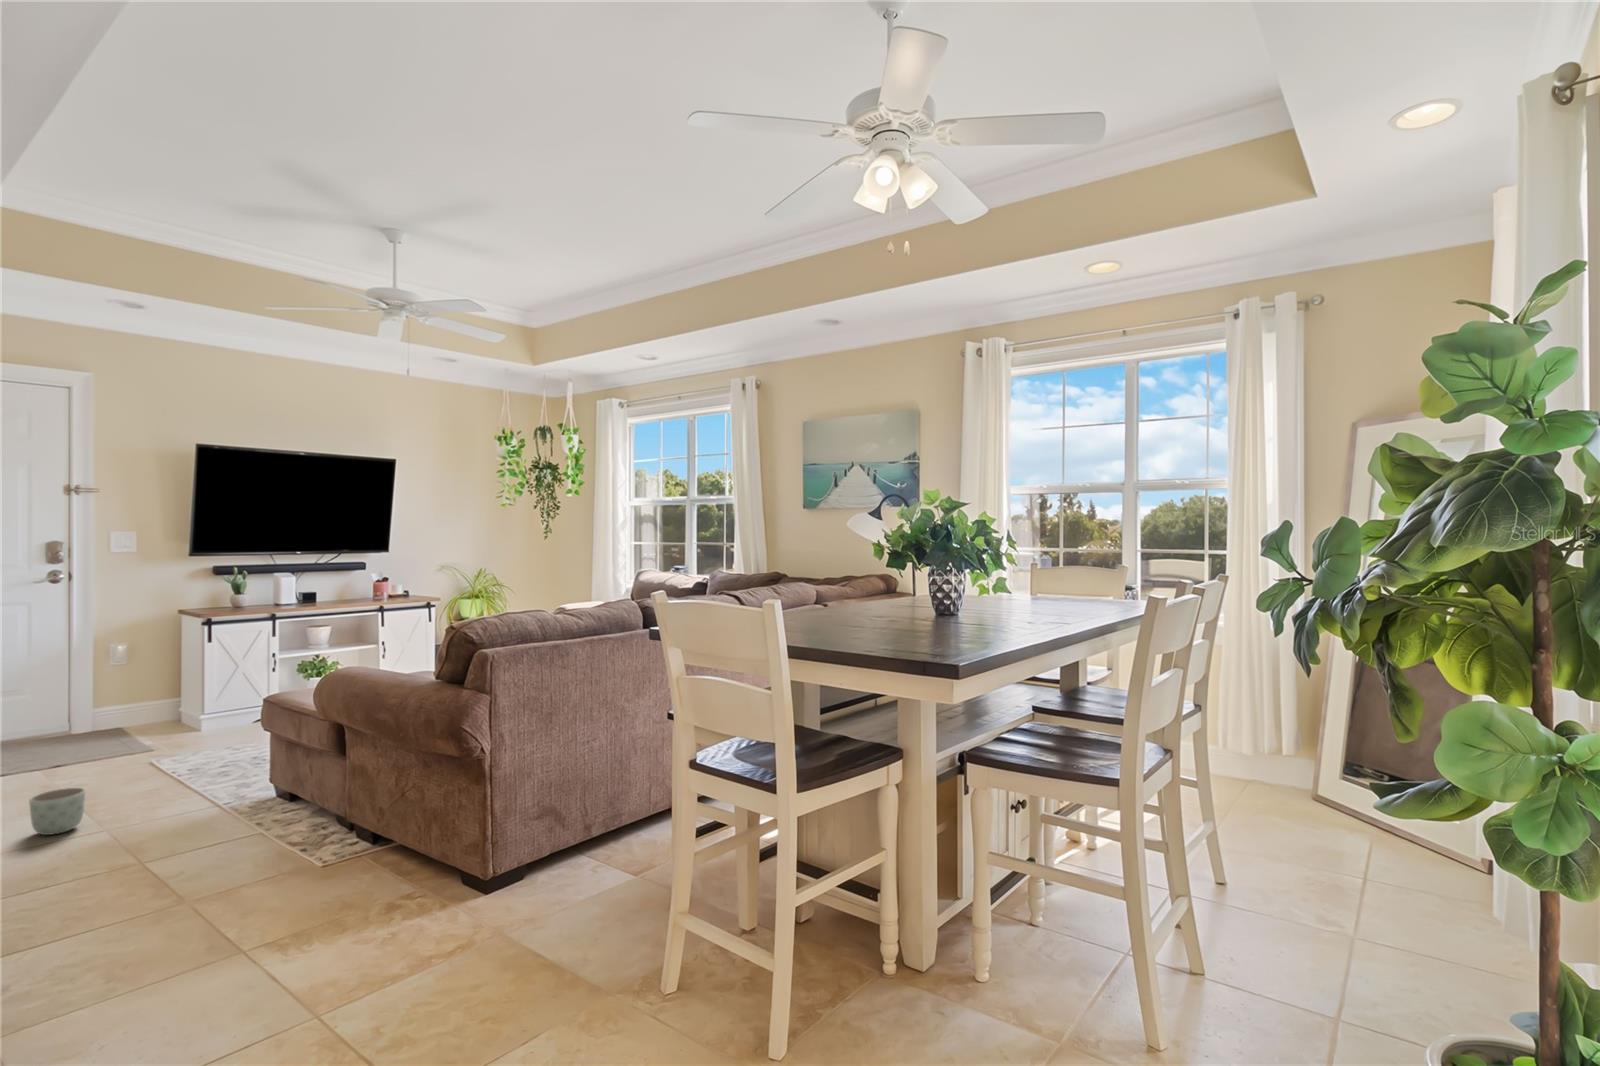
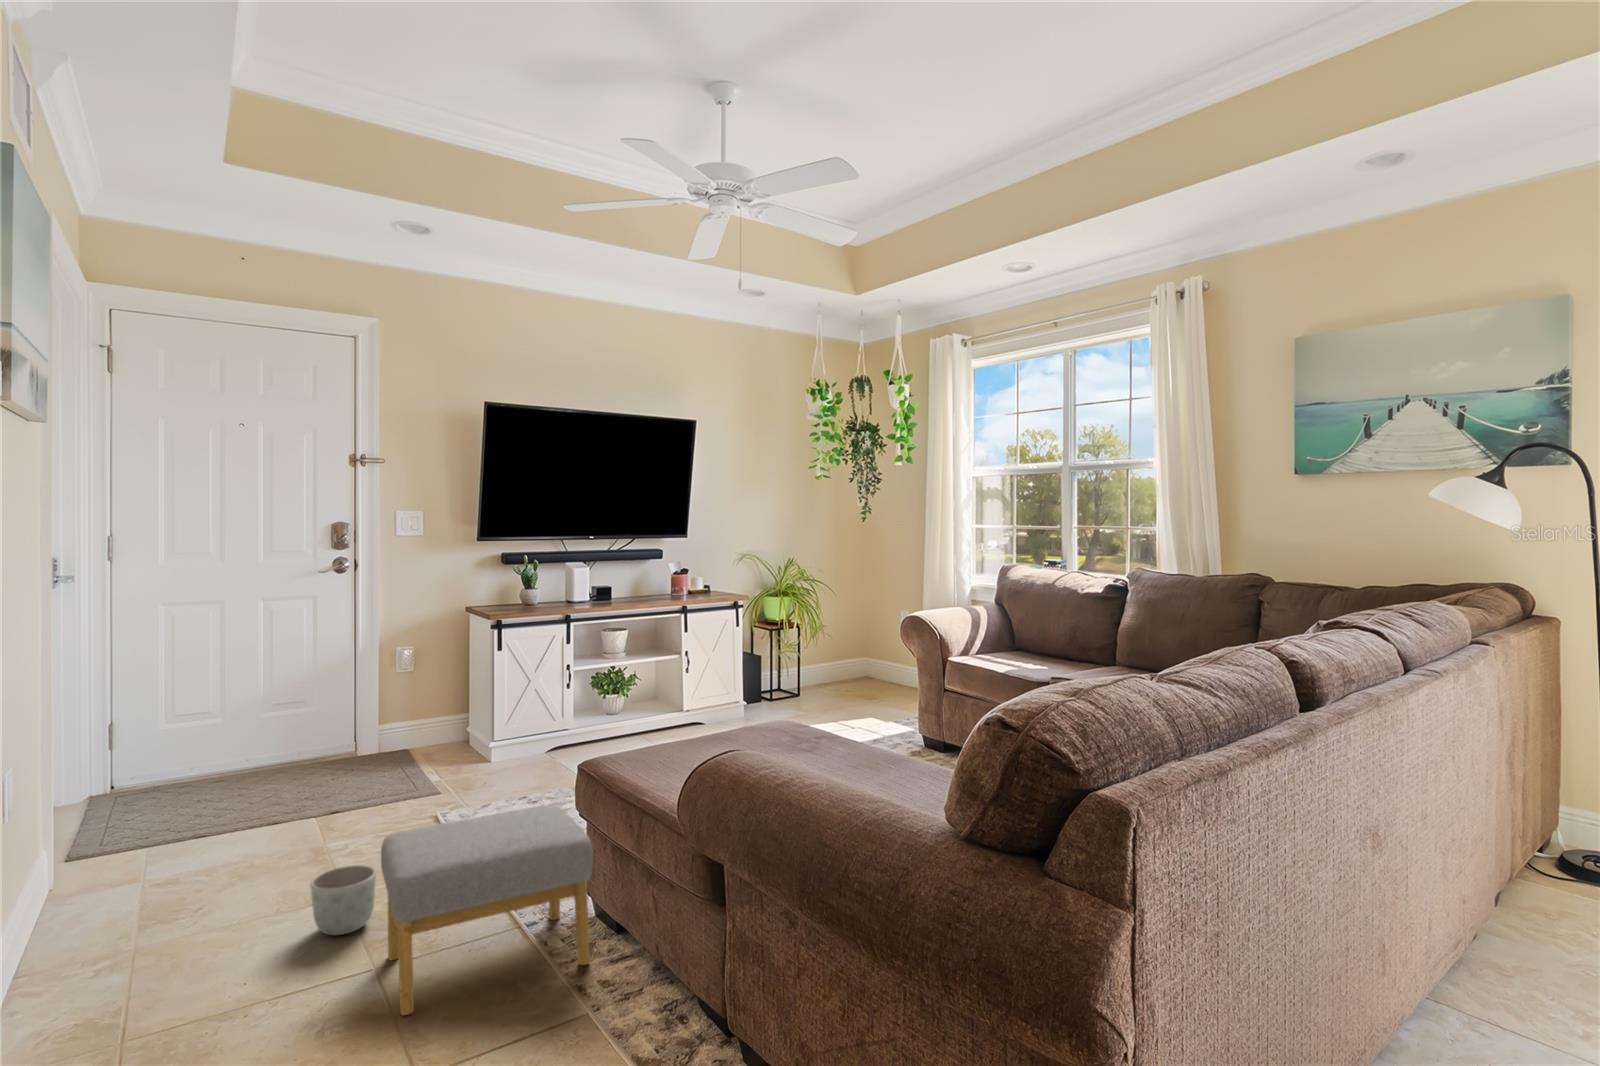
footstool: none [89,735,255,865] -> present [381,805,593,1015]

